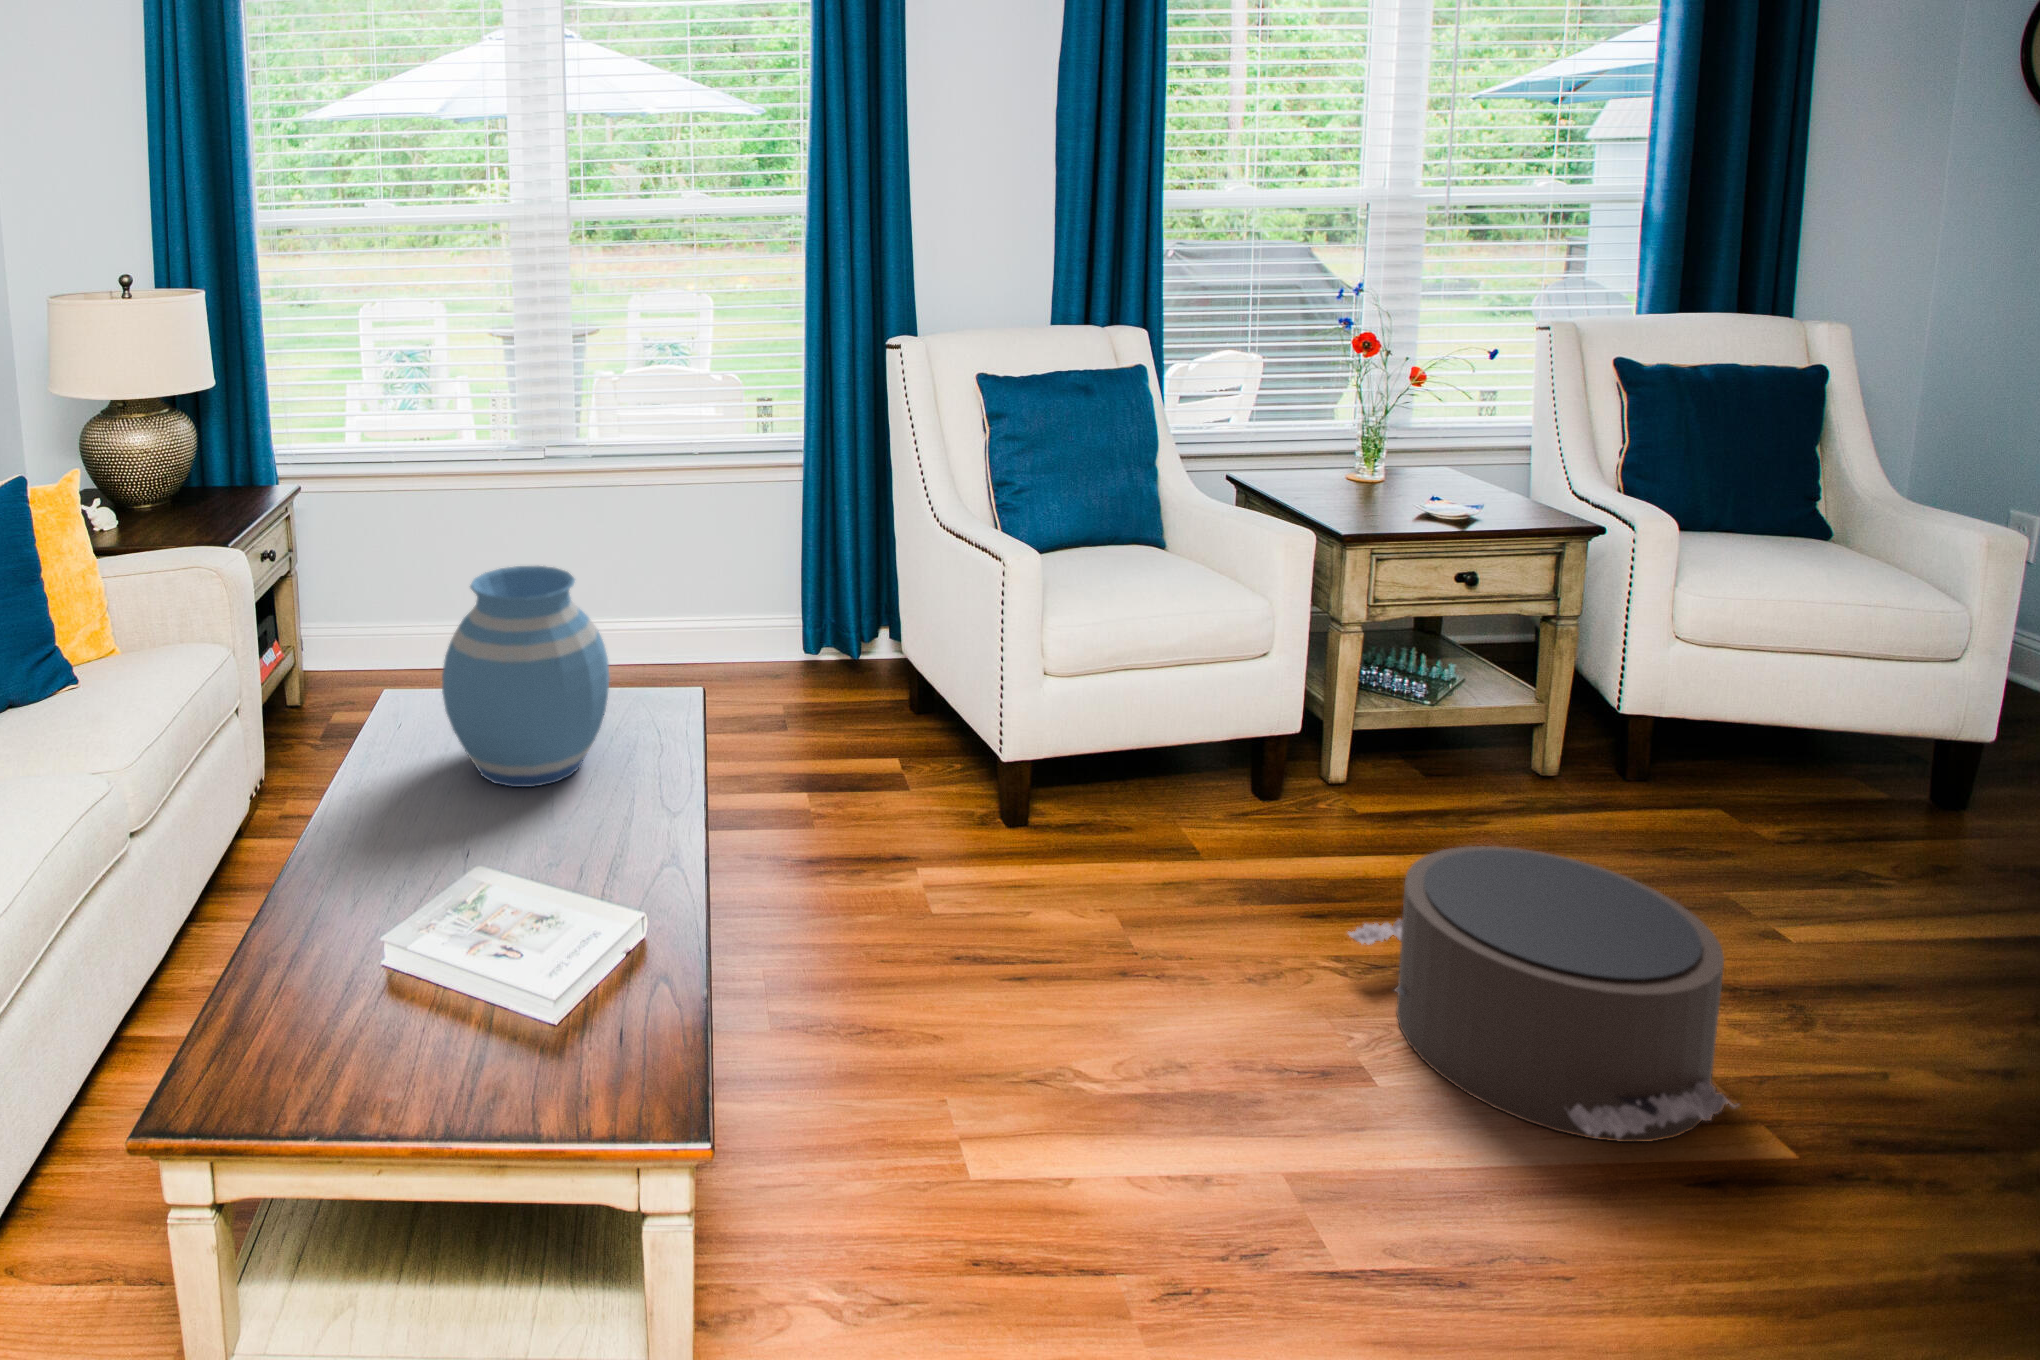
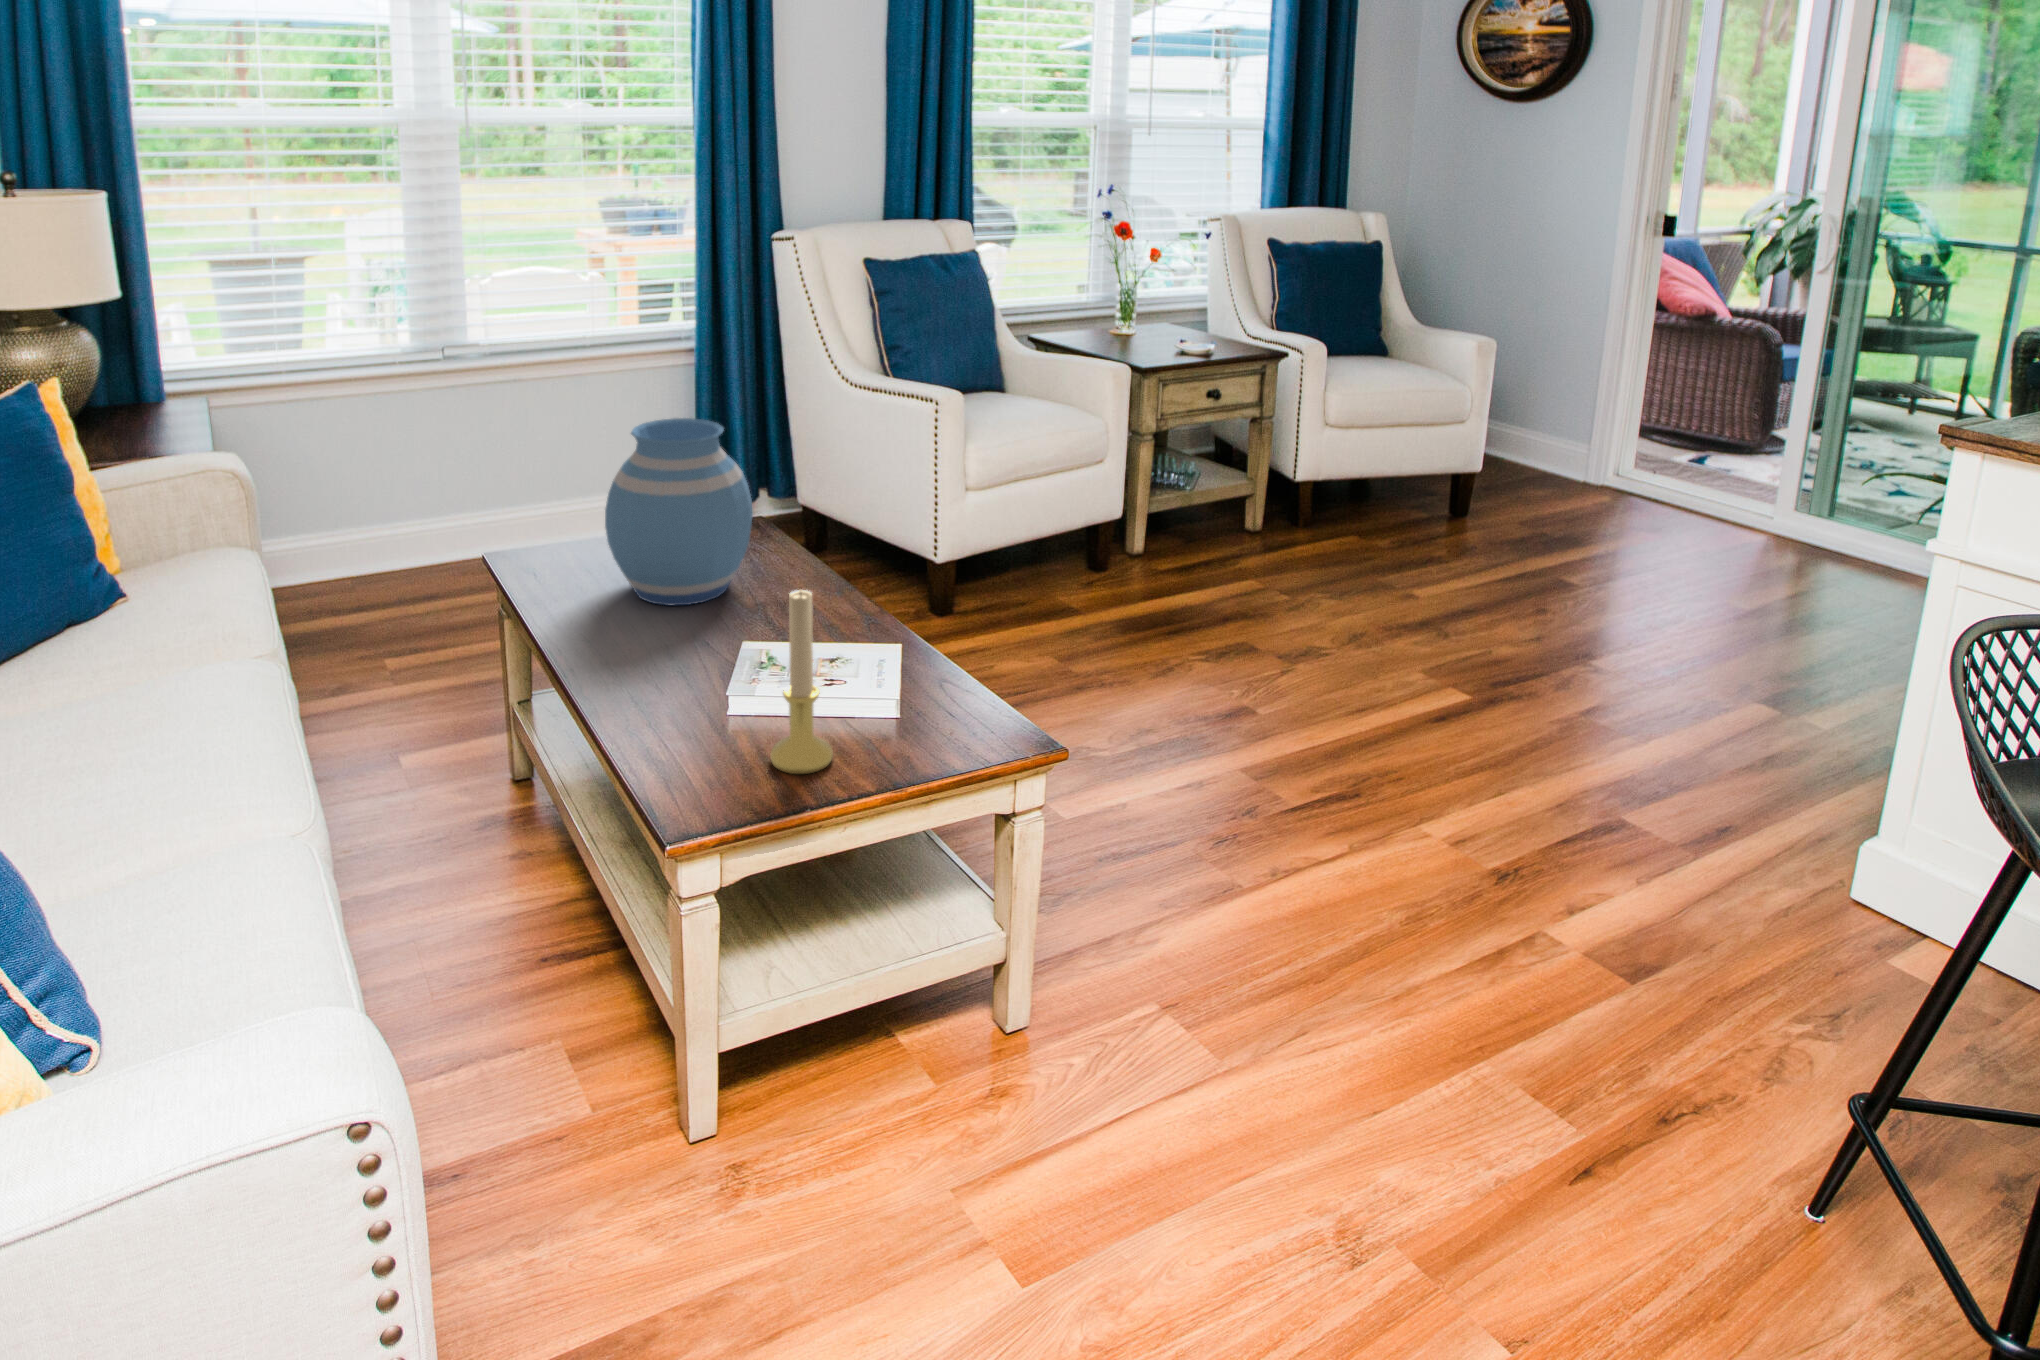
candle holder: none [384,827,463,1065] -> present [770,589,833,774]
pouf: present [1348,846,1739,1142] -> none [1207,554,1444,712]

